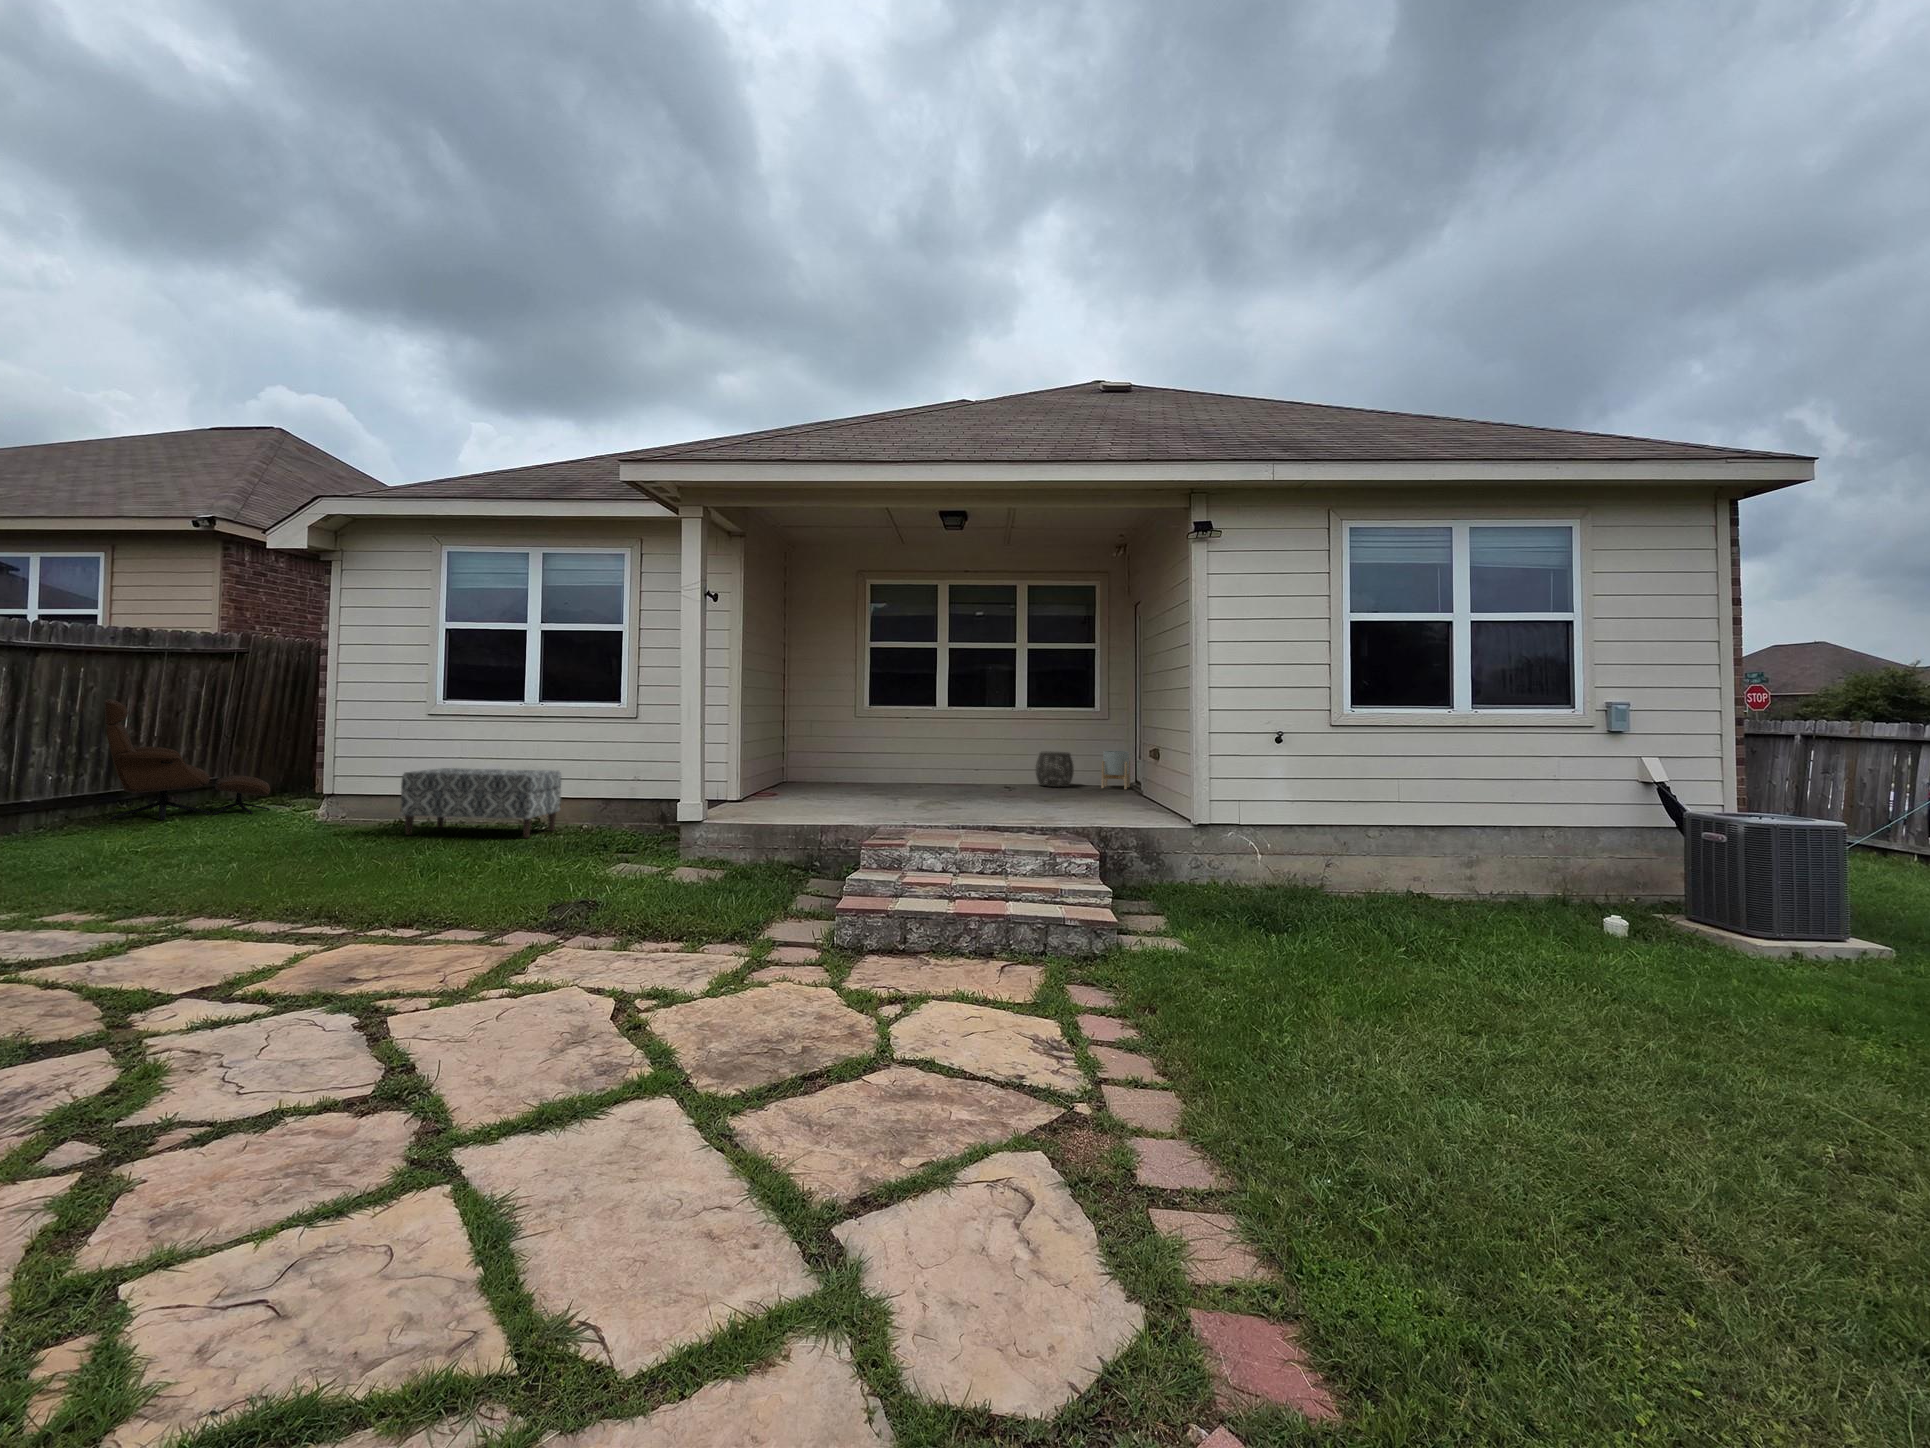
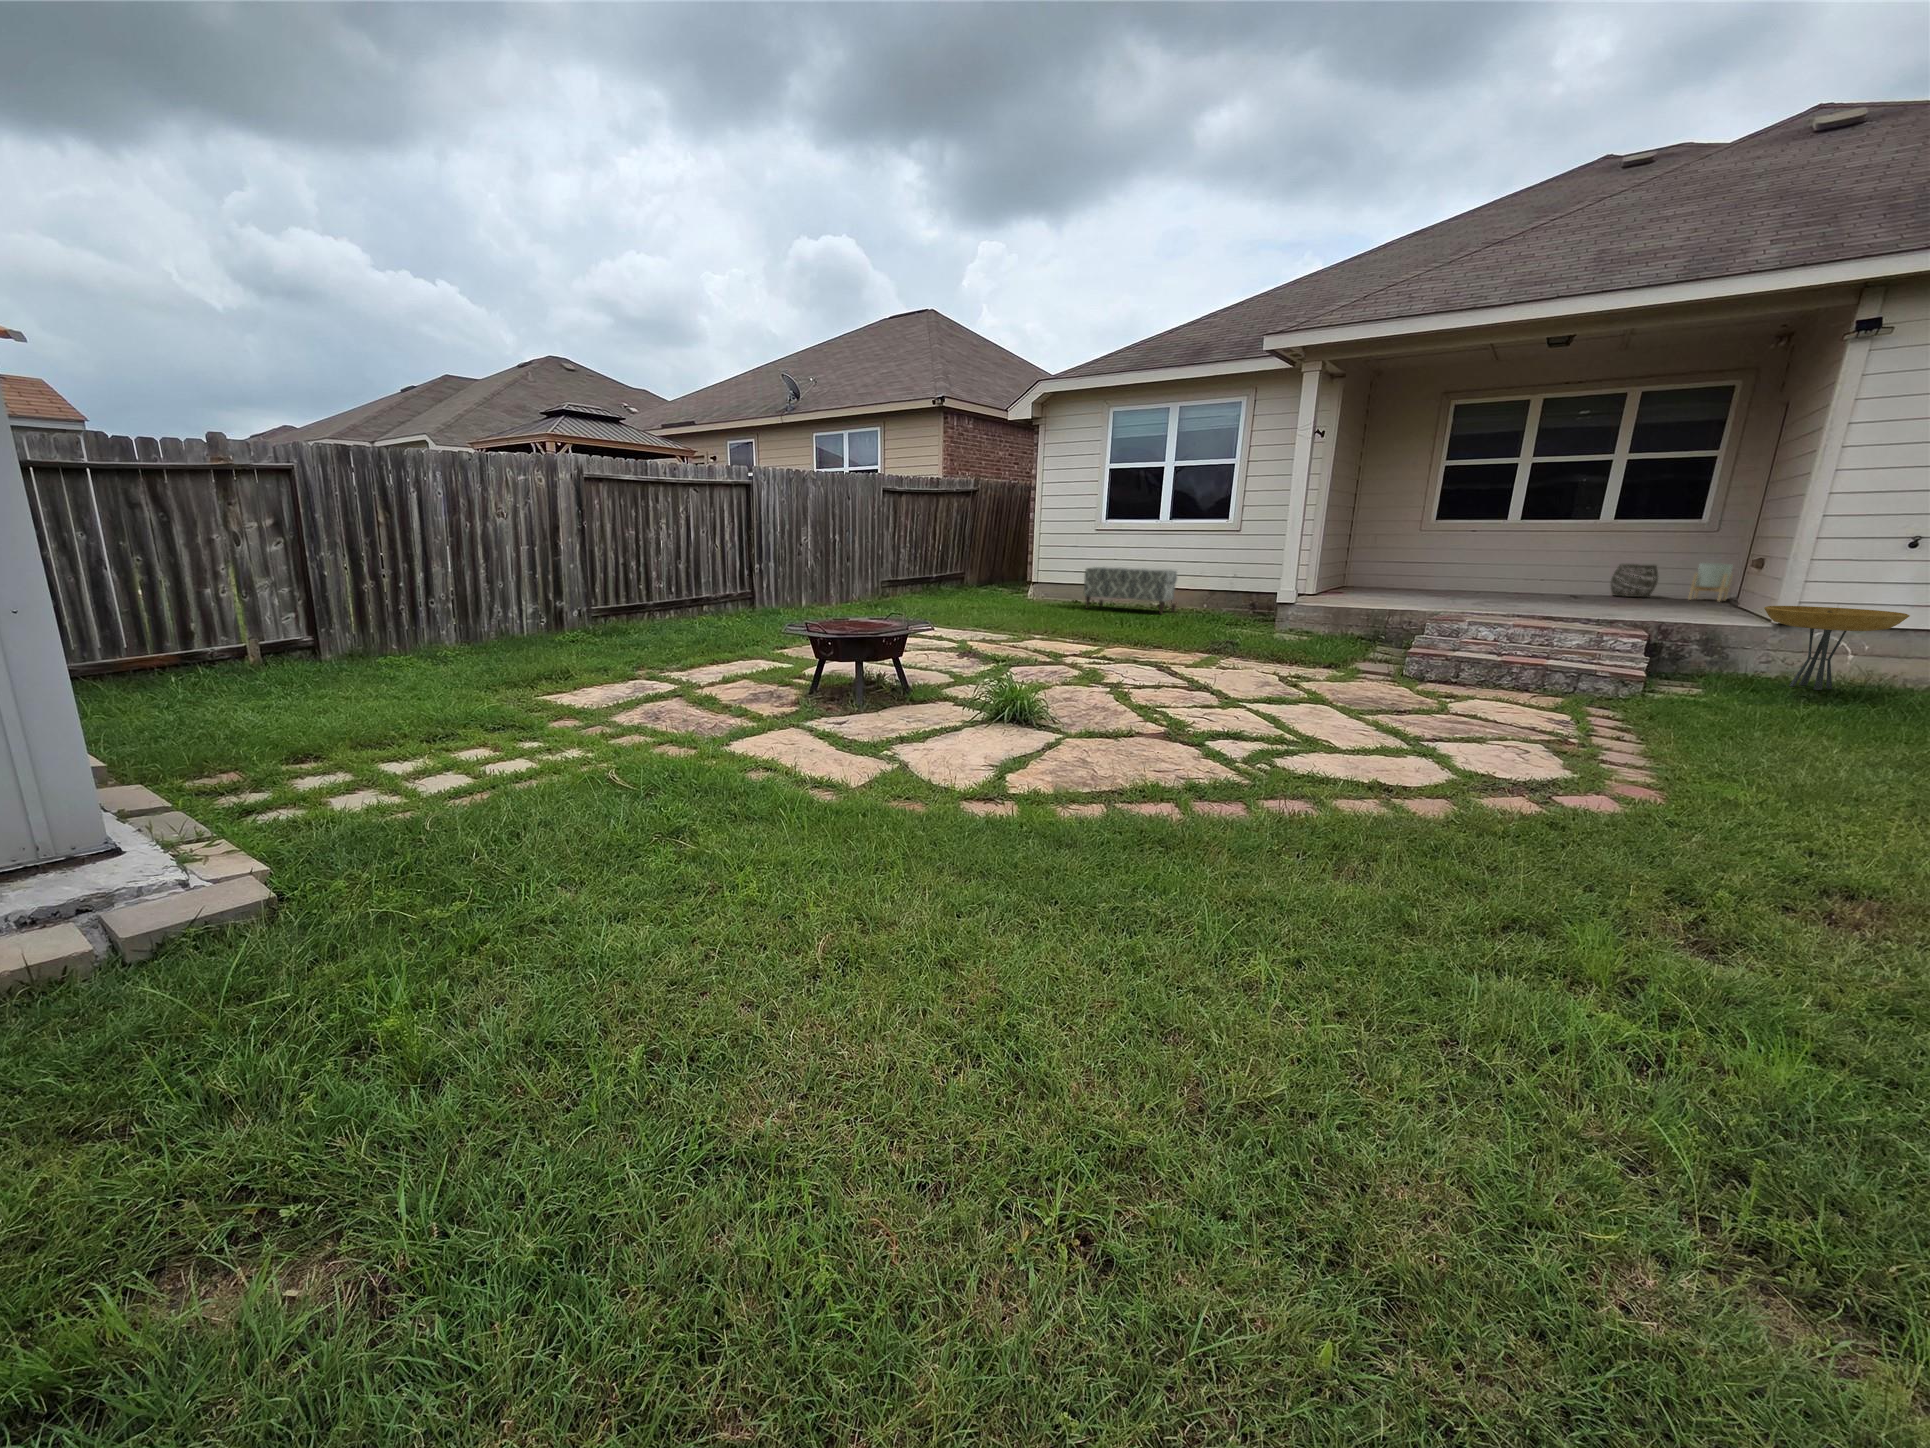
lounge chair: present [104,699,270,820] -> none [918,522,995,595]
side table: none [1189,806,1306,903] -> present [1764,606,1910,690]

